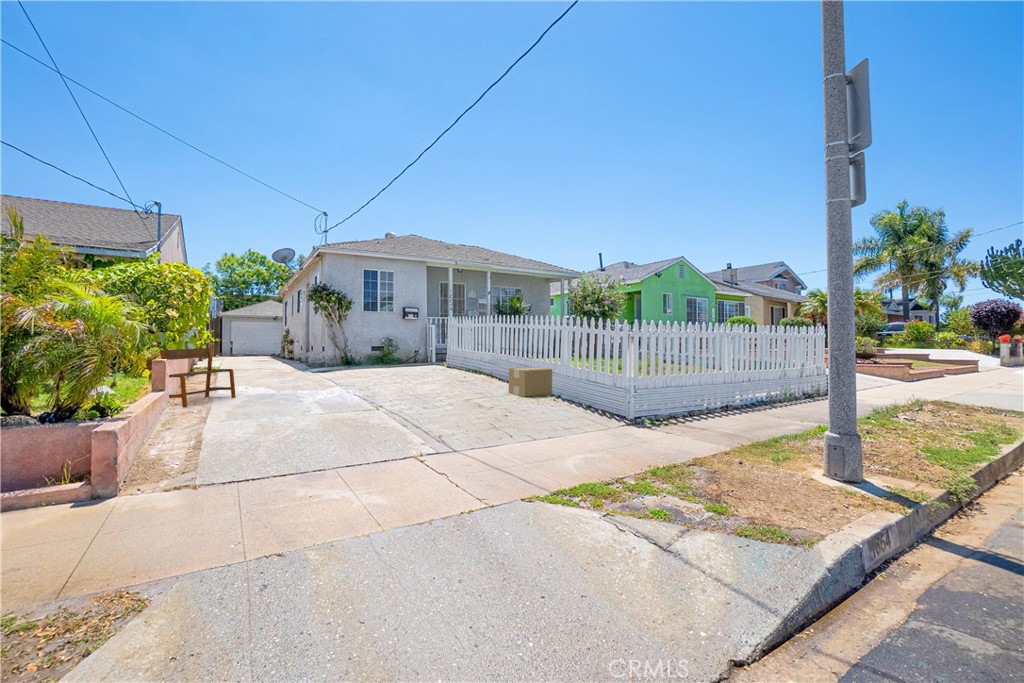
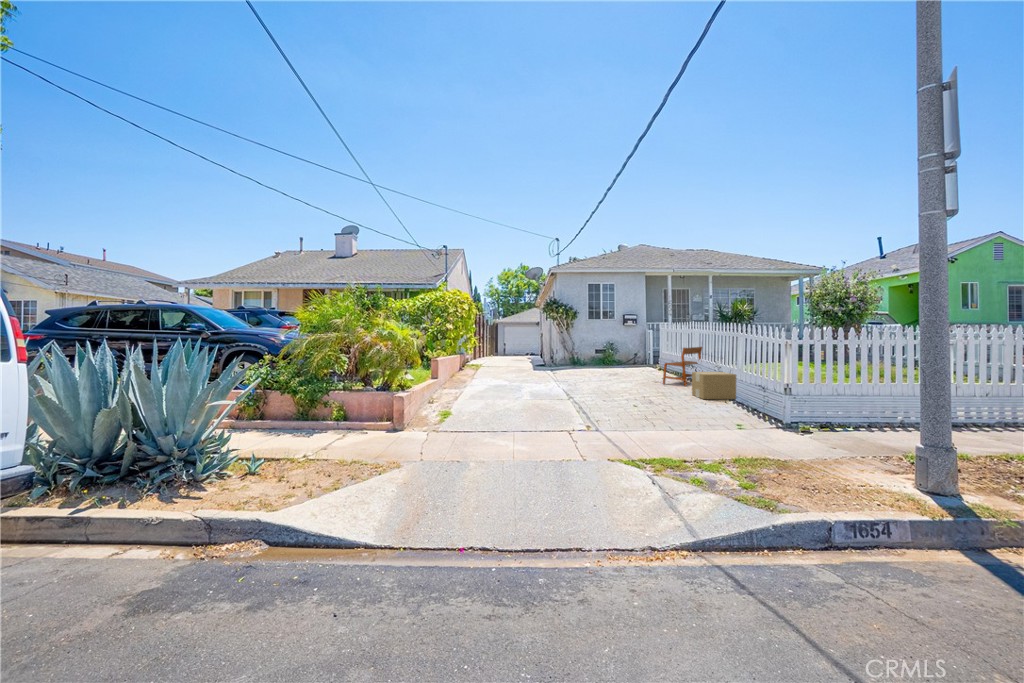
bench: present [160,347,236,408] -> present [663,347,702,386]

